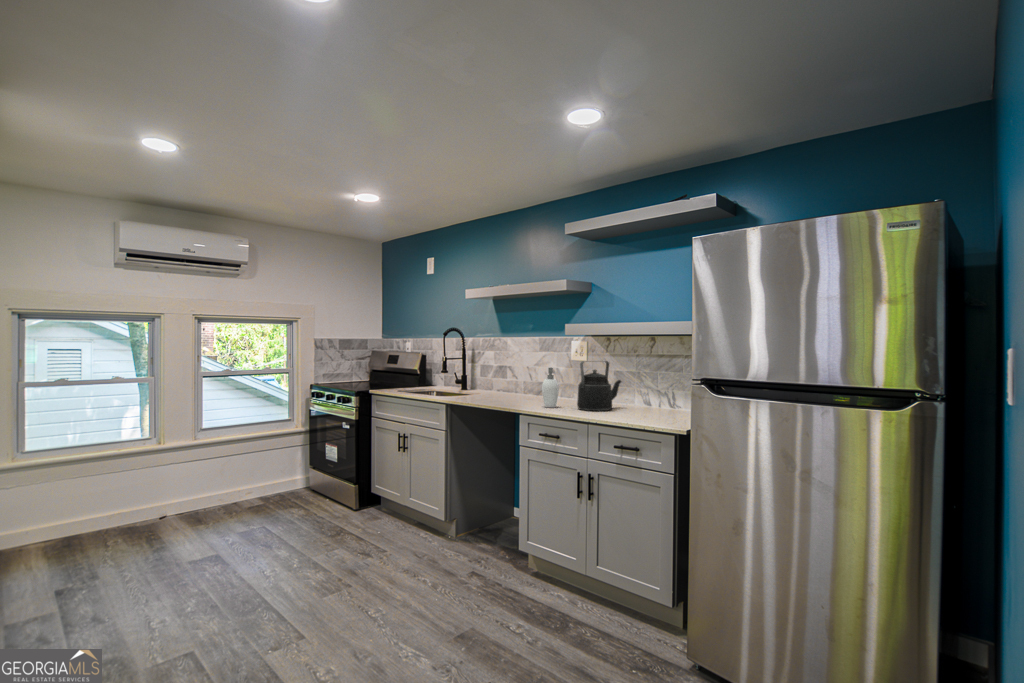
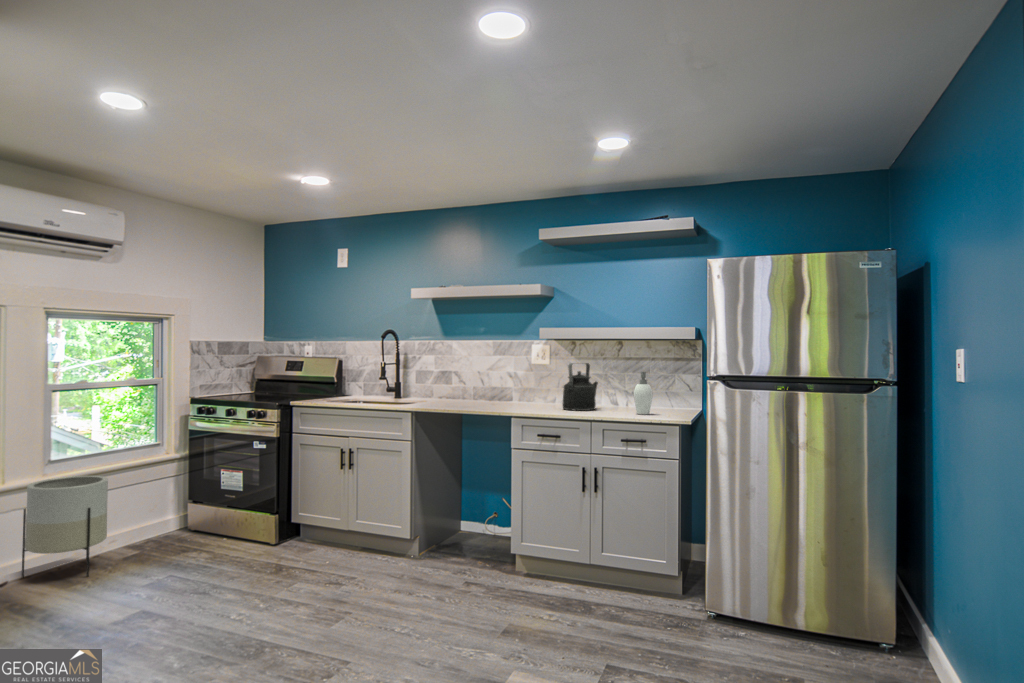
soap dispenser: present [542,368,559,407] -> present [634,372,653,414]
planter: none [174,444,233,522] -> present [22,476,108,578]

